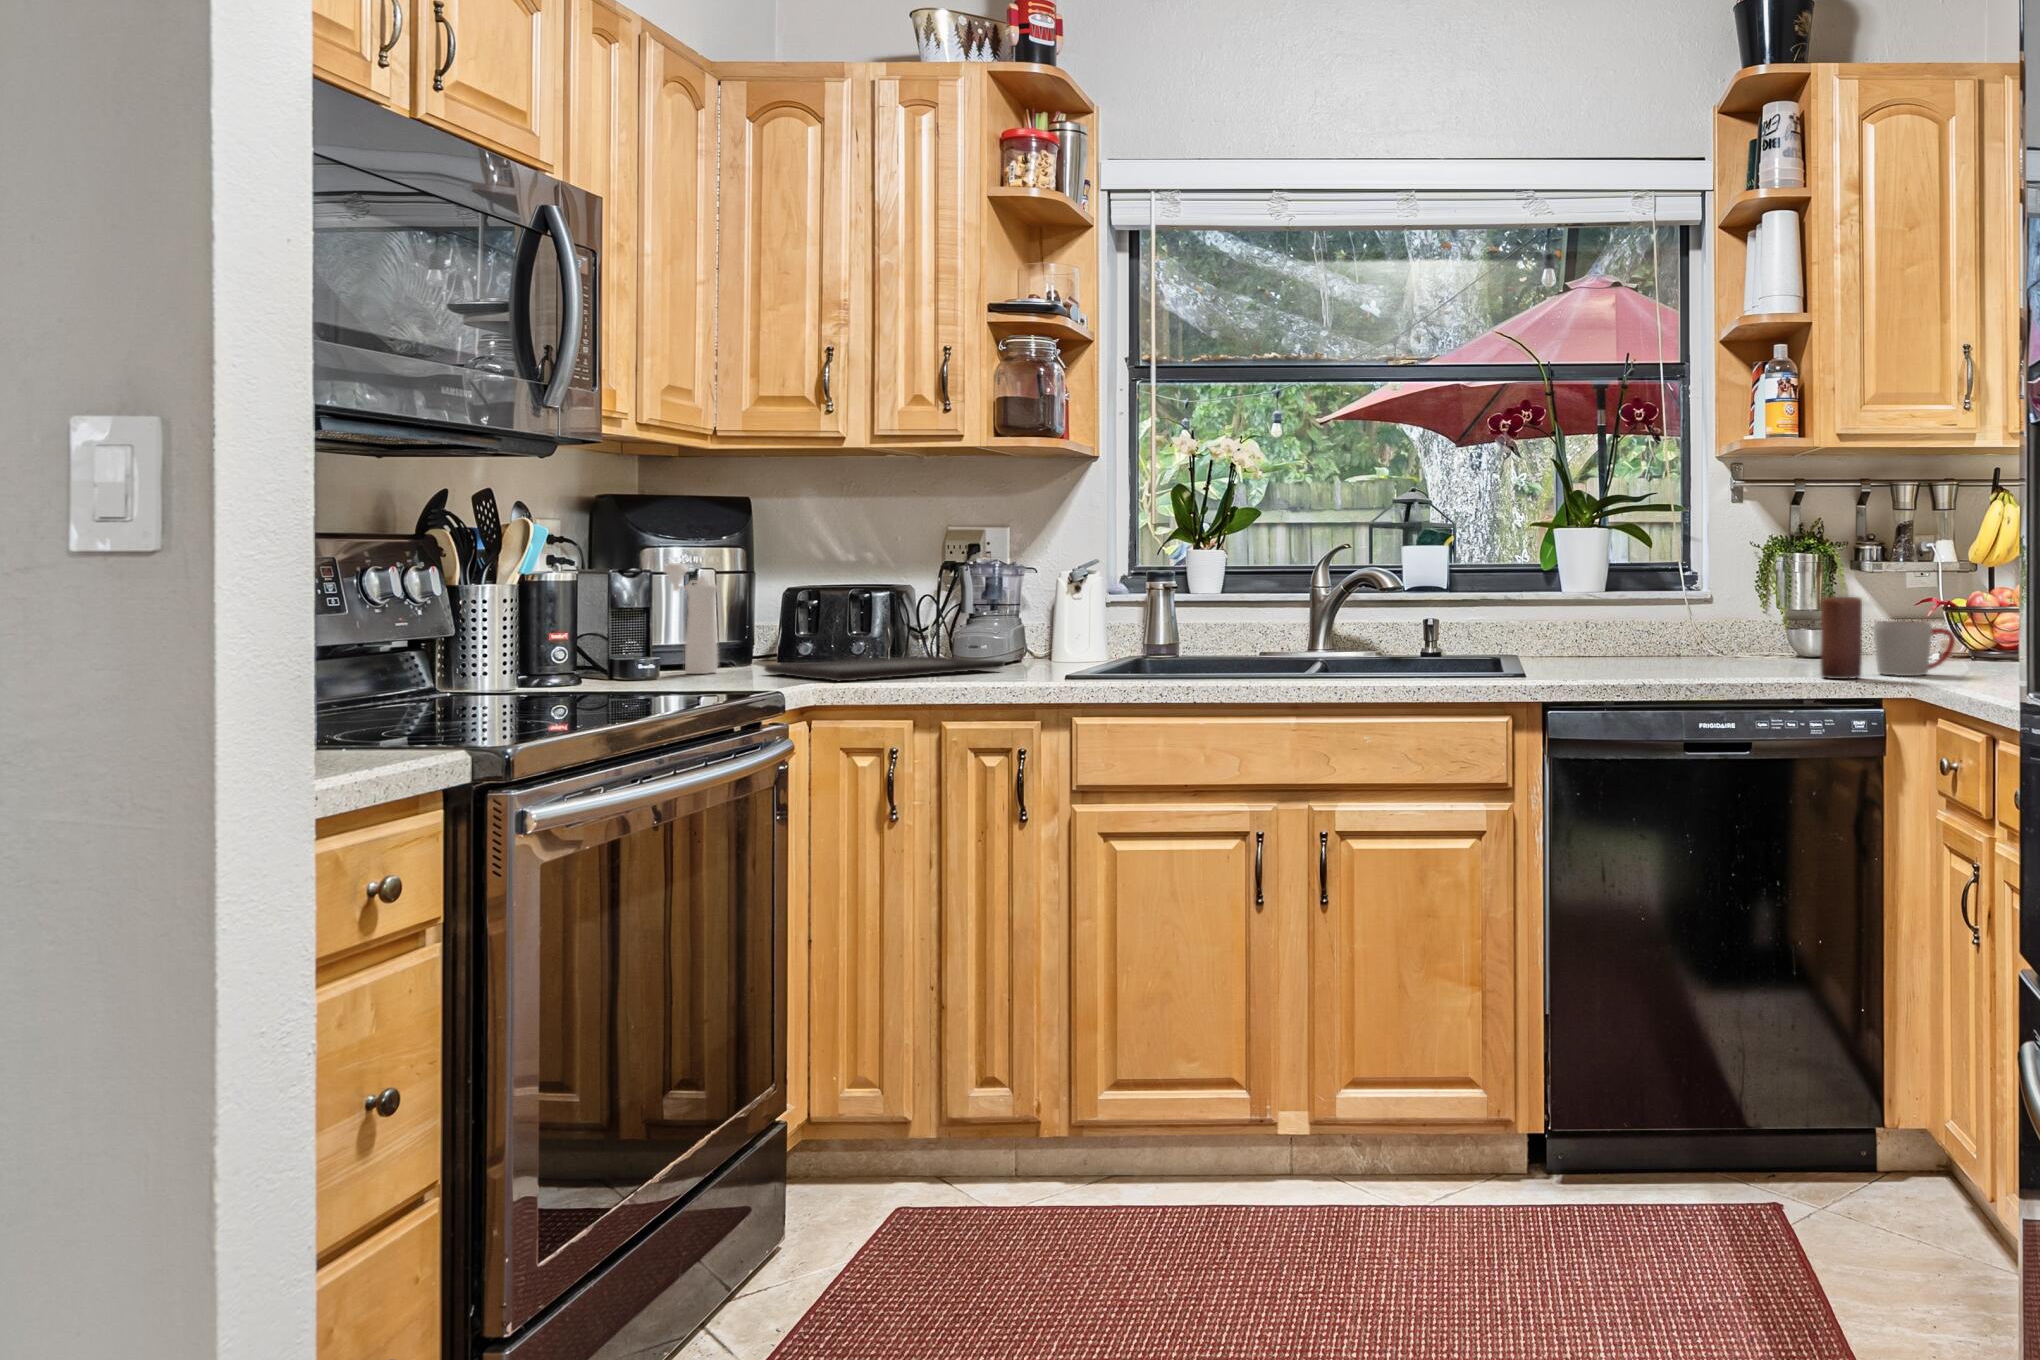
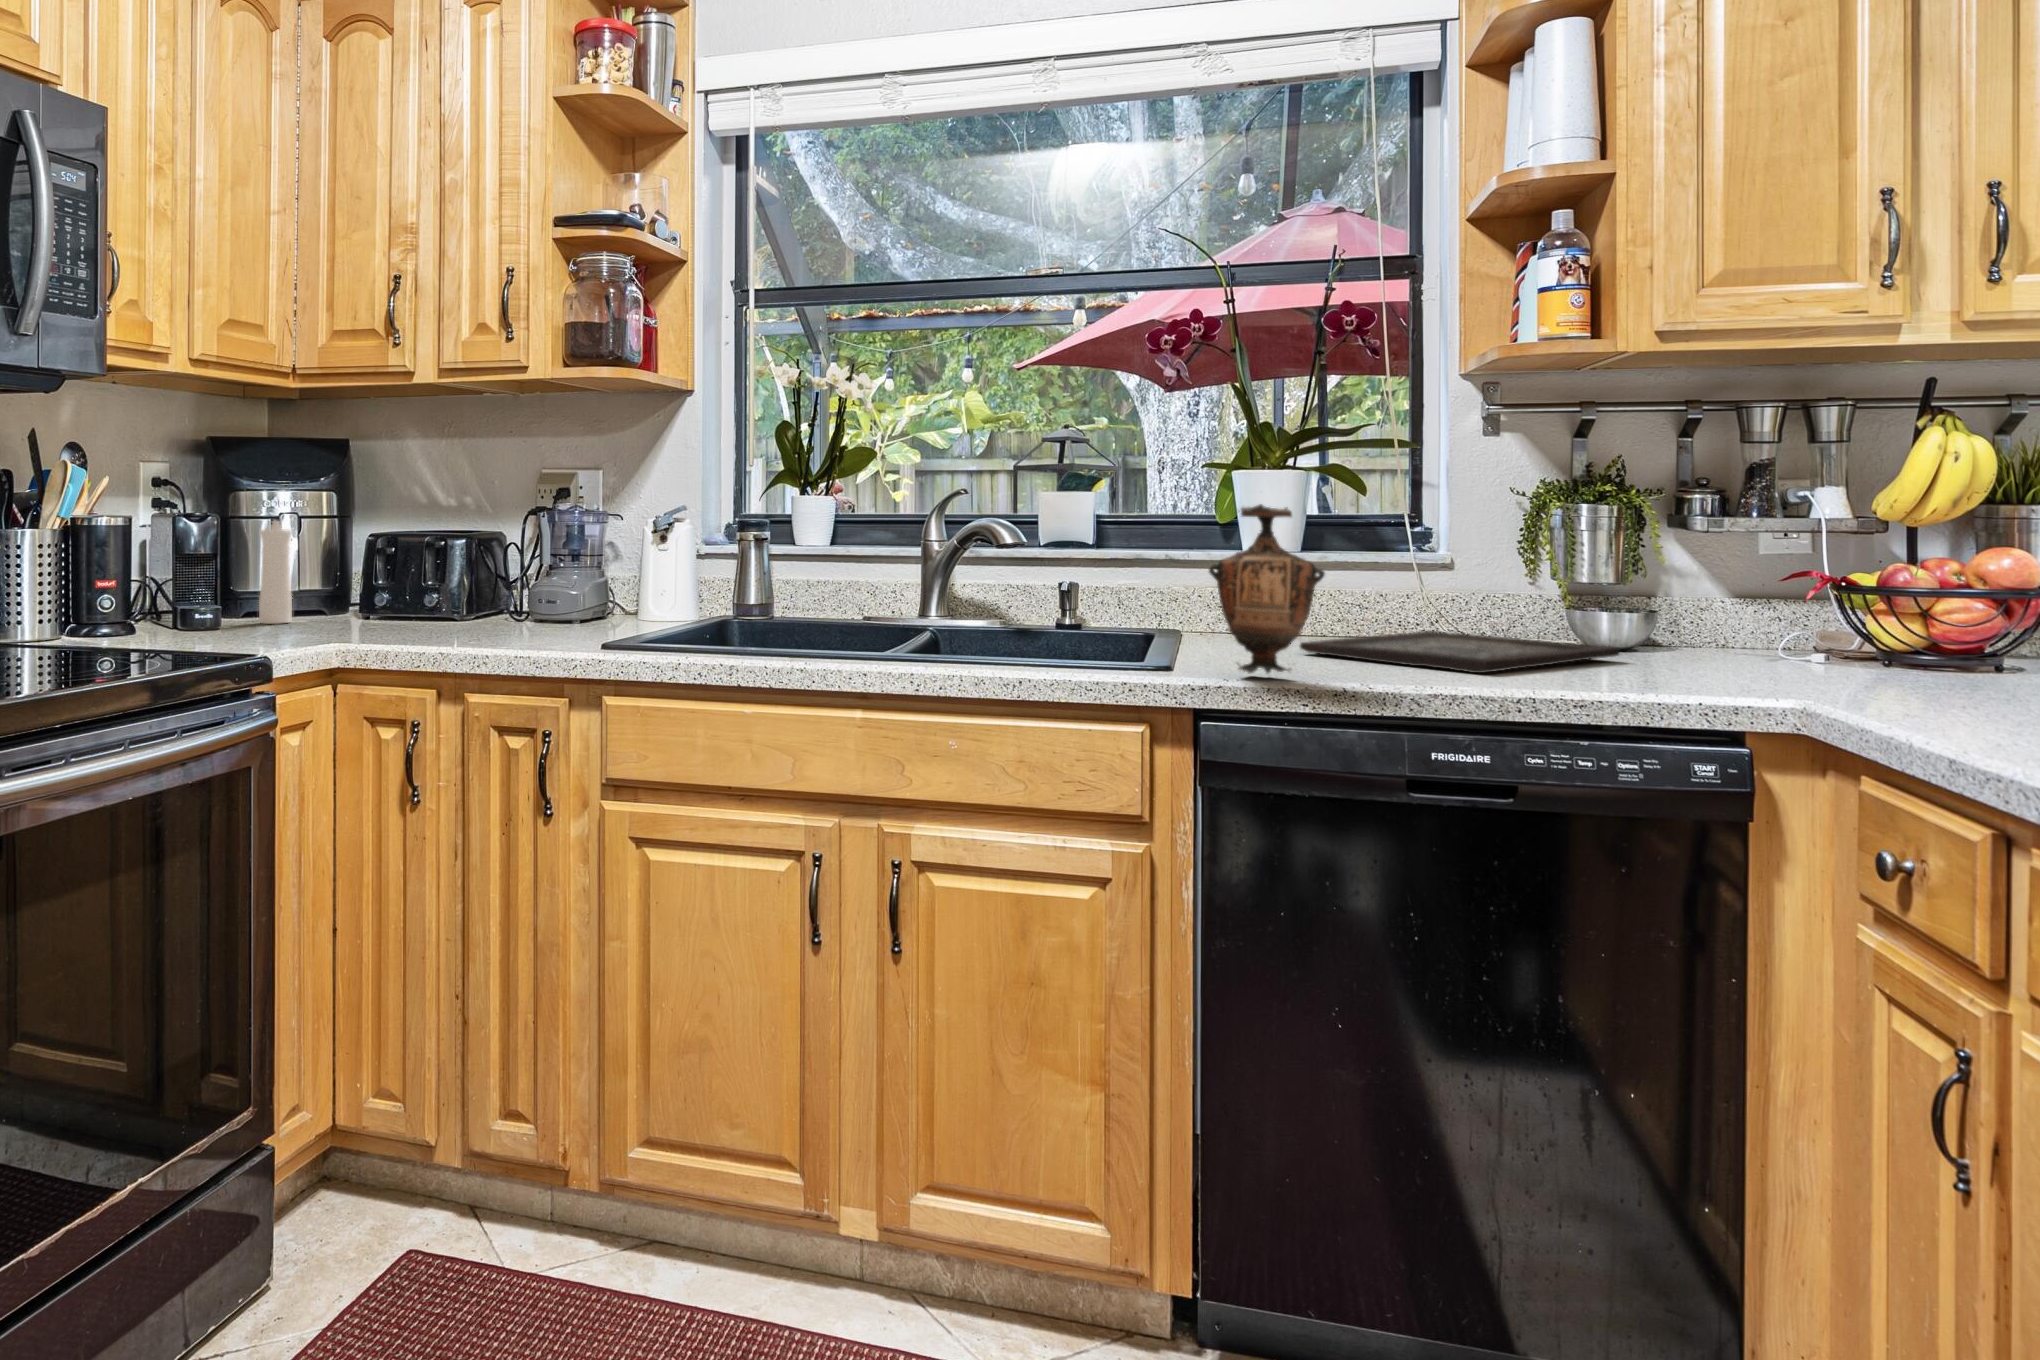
vase: none [1549,545,1632,677] -> present [1209,504,1325,674]
candle: present [1820,597,1862,679] -> none [1633,571,1707,699]
mug: present [1873,621,1955,676] -> none [1723,608,1873,697]
tray: present [764,655,1004,681] -> present [1299,631,1620,673]

